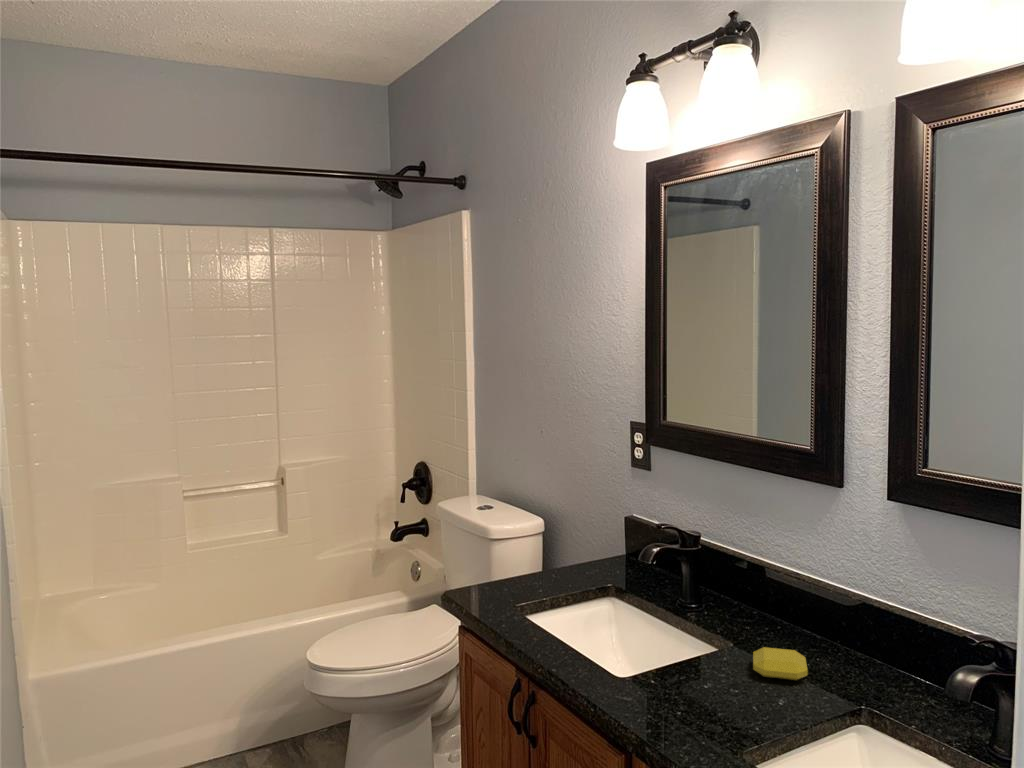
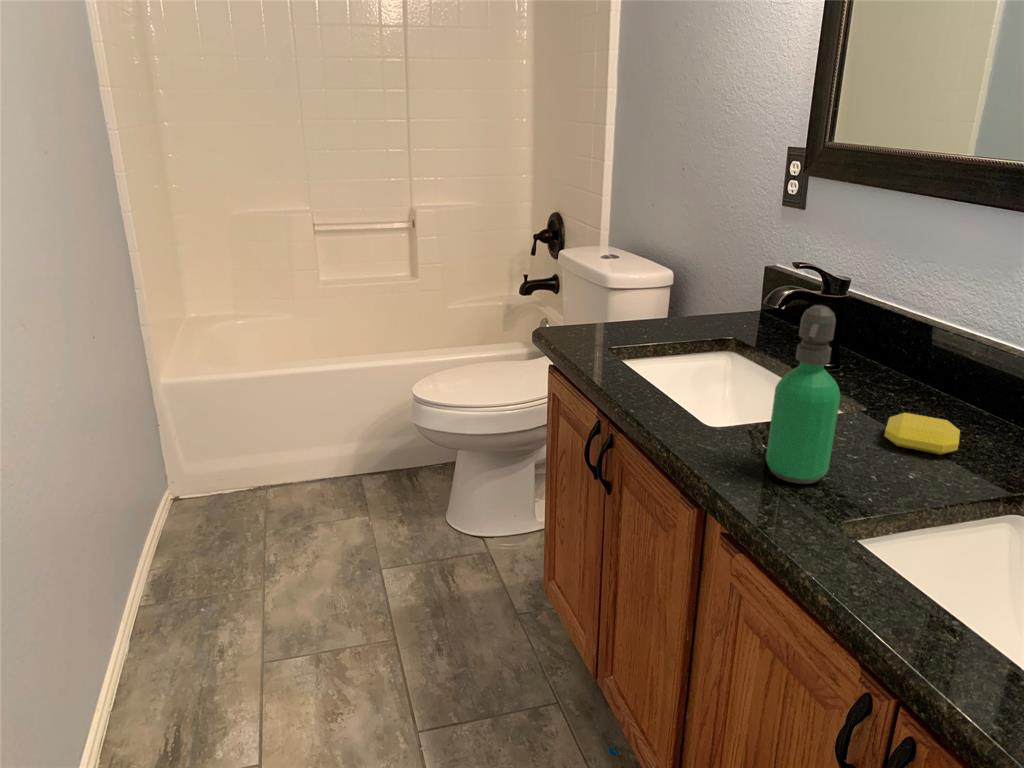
soap dispenser: none [673,579,722,723] -> present [766,305,840,484]

